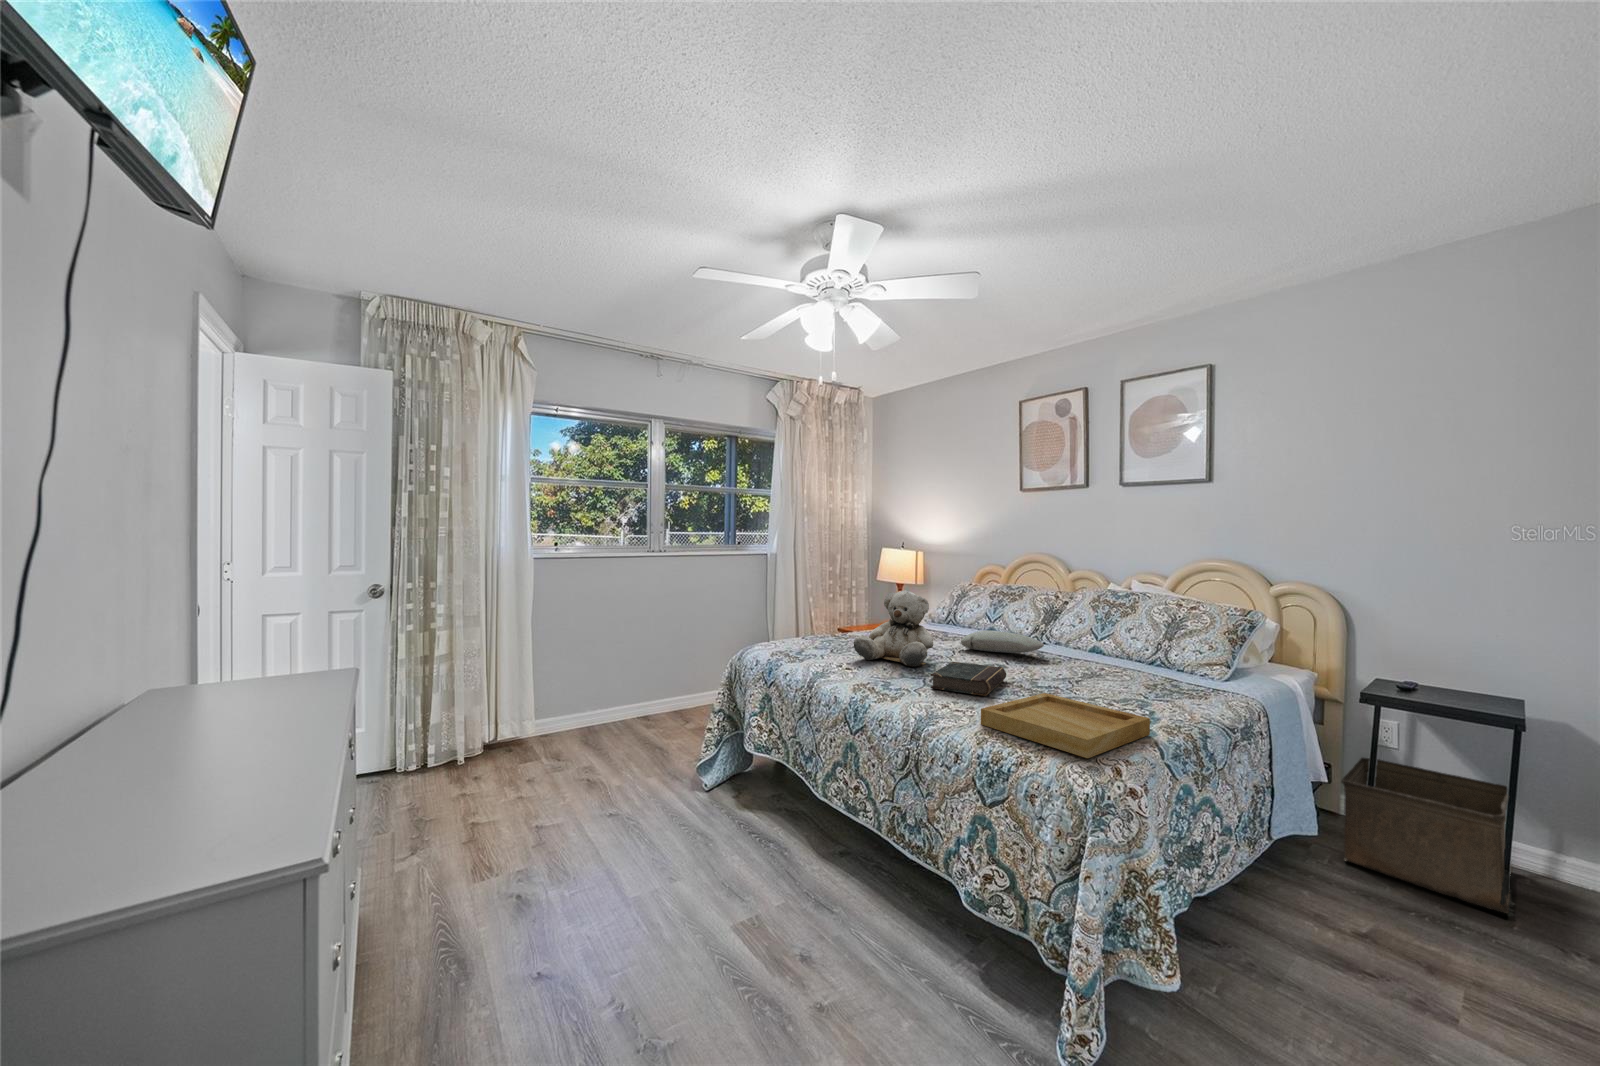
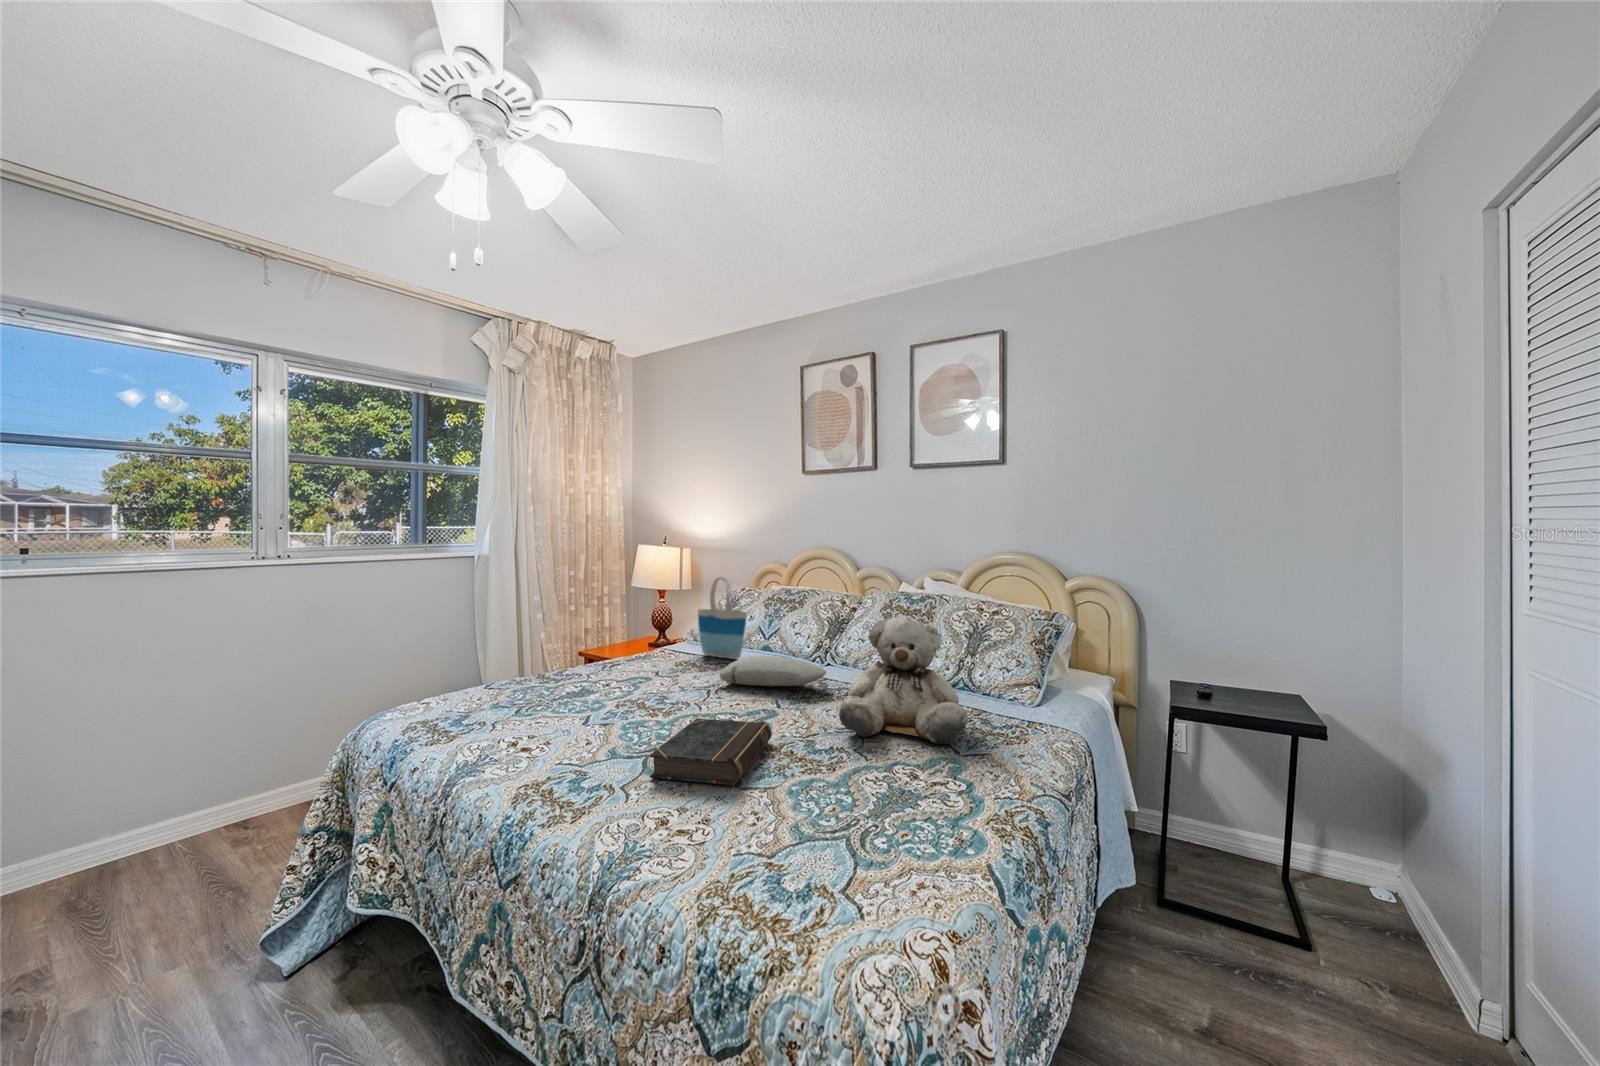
tote bag: none [938,573,978,635] -> present [698,577,747,659]
teddy bear: present [853,590,933,667] -> present [839,615,968,744]
tray: present [981,693,1150,758] -> none [711,773,976,948]
storage bin: present [1341,758,1513,913] -> none [1158,773,1329,959]

